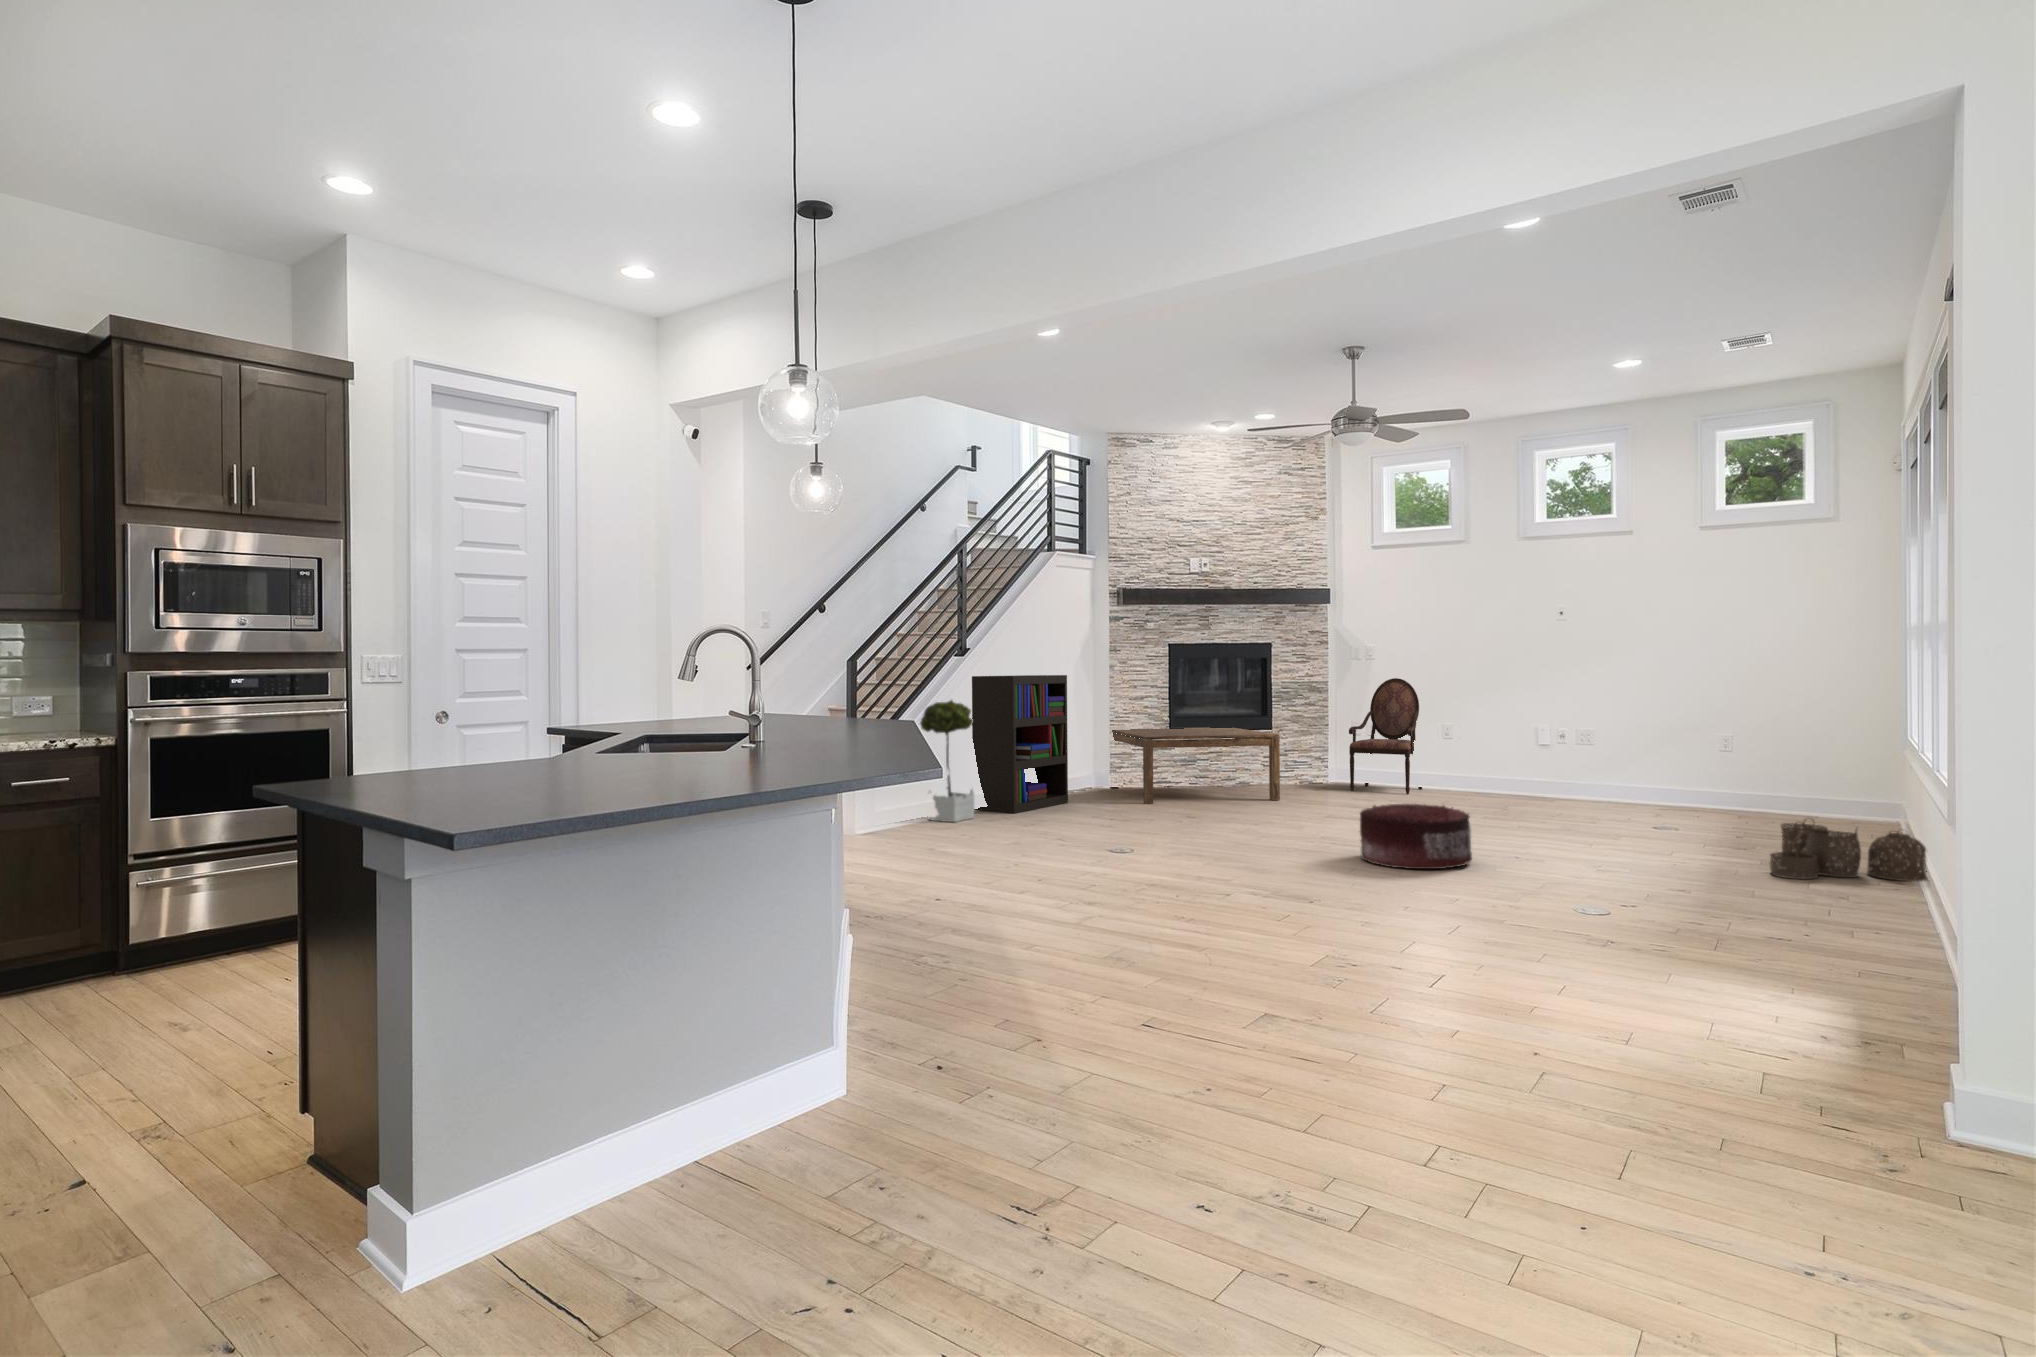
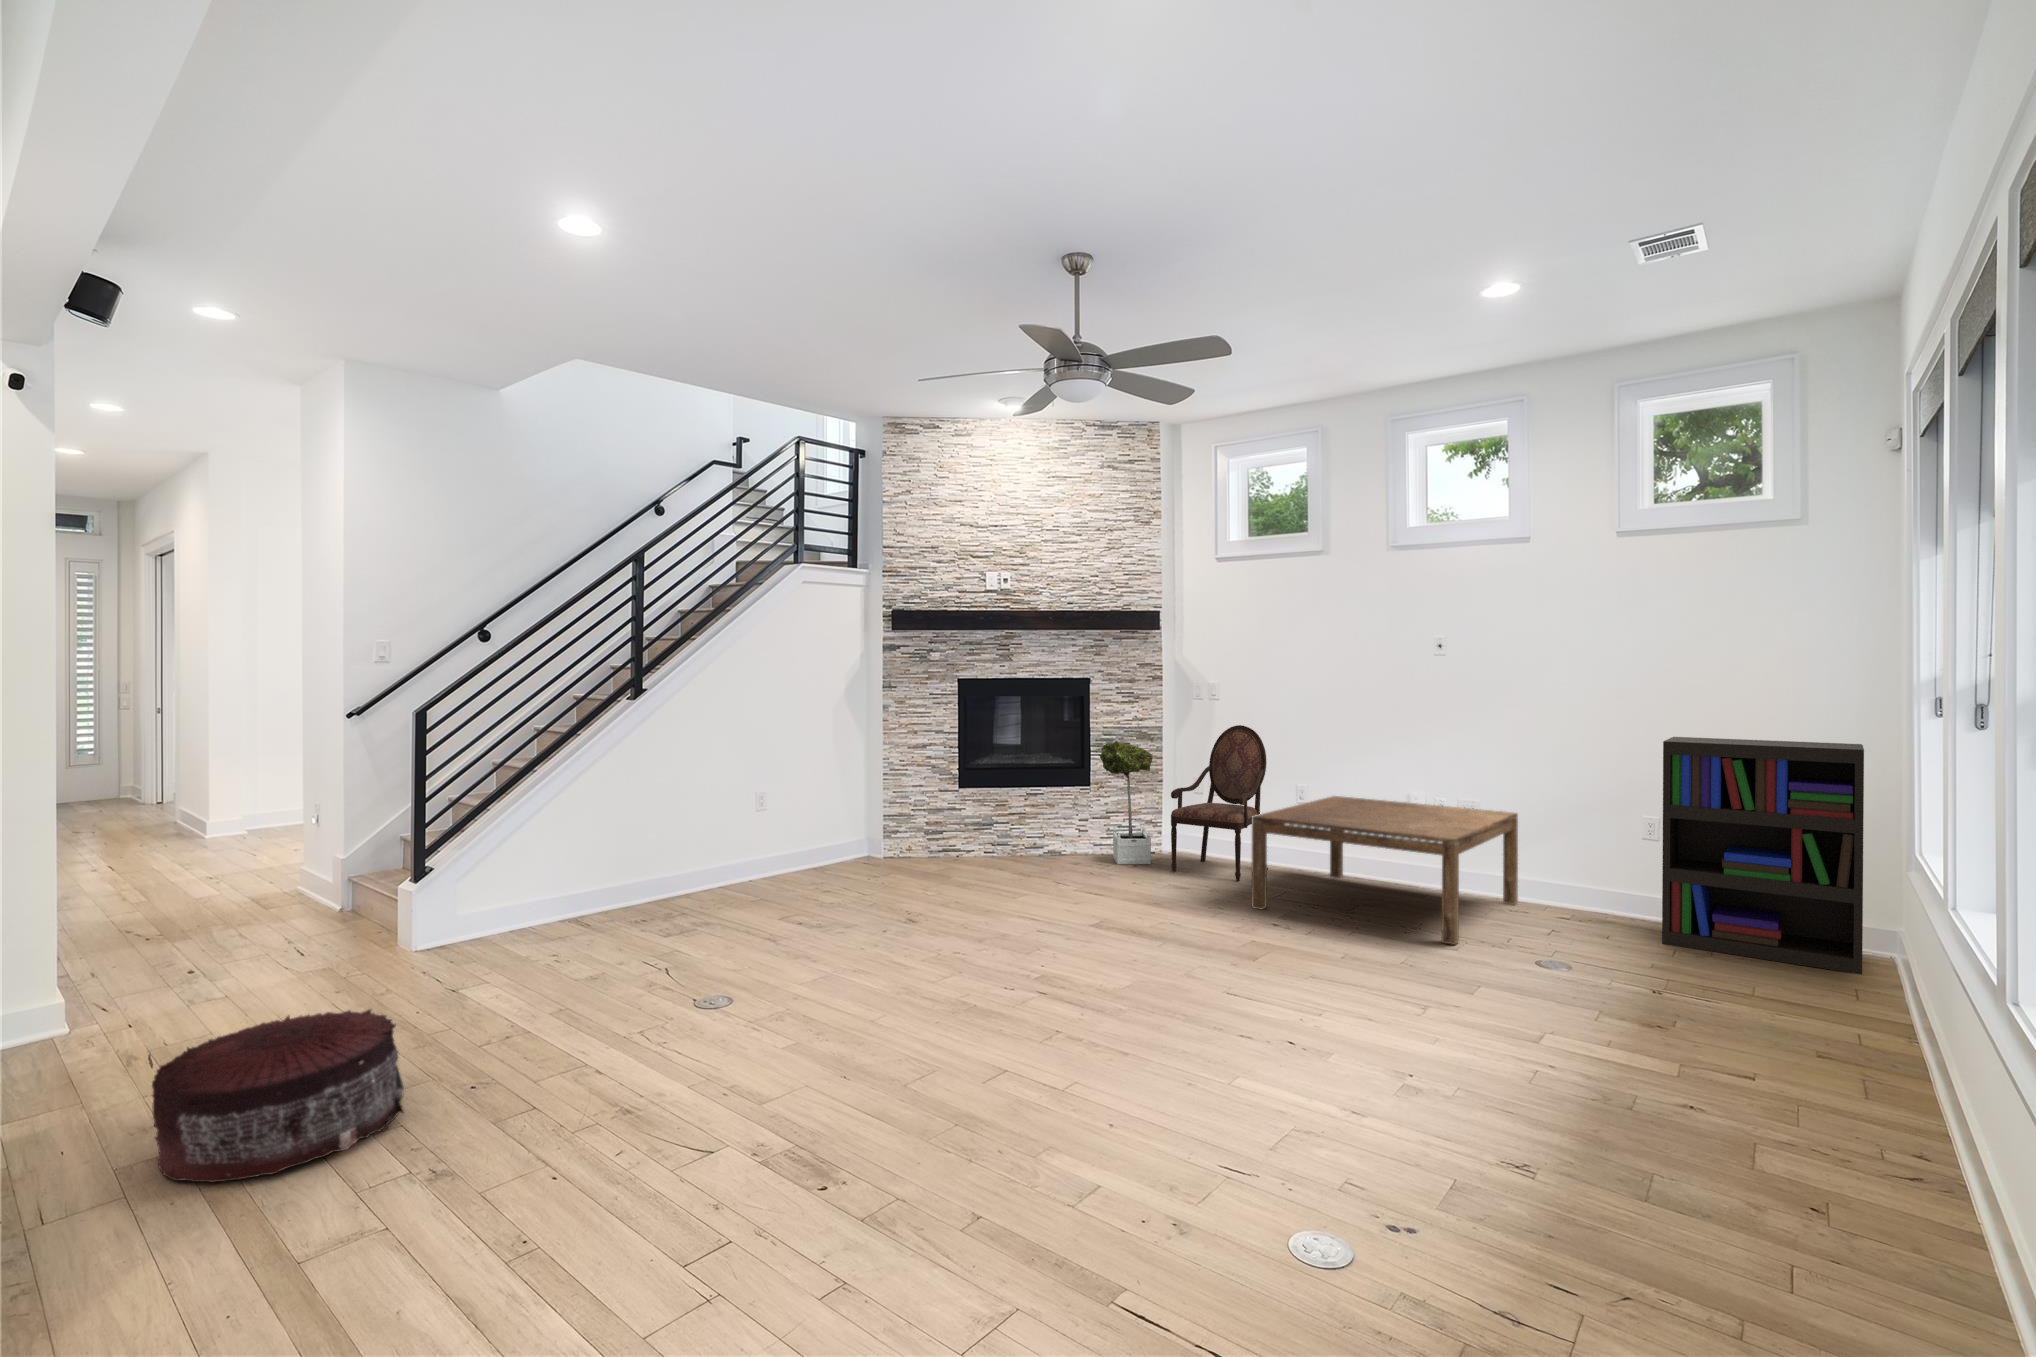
bookshelf: present [972,675,1068,813] -> present [1662,737,1864,975]
potted tree: present [920,700,974,822] -> present [1100,740,1153,864]
coffee table: present [1110,728,1280,804] -> present [1252,796,1518,945]
pouf: present [1360,804,1472,869] -> present [152,1010,404,1182]
woven basket: present [1770,820,1928,881] -> none [1655,1048,1973,1228]

